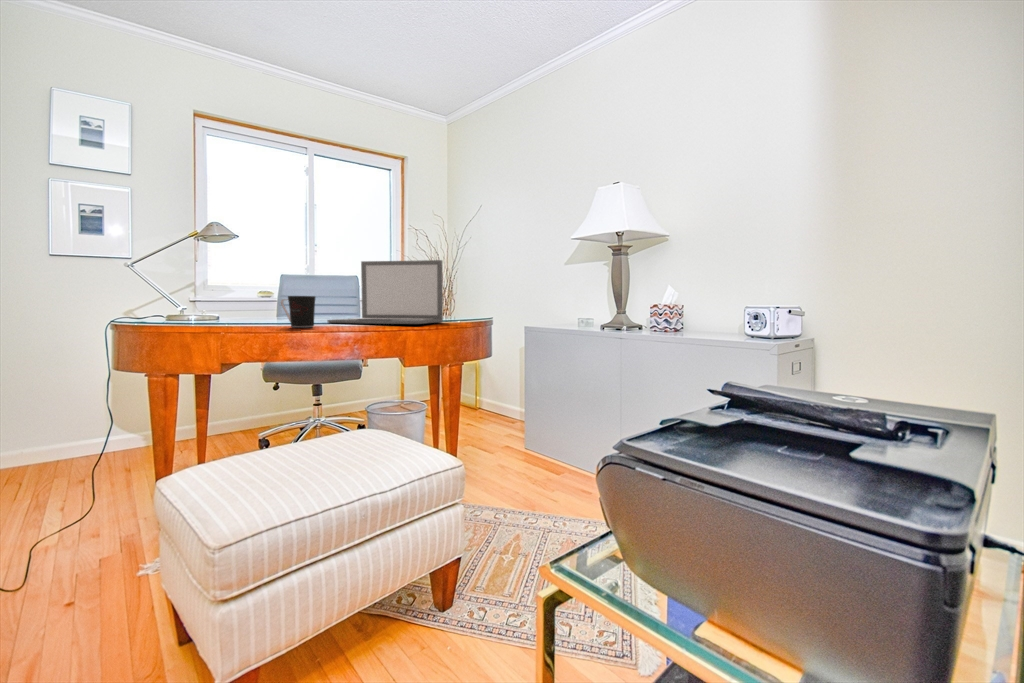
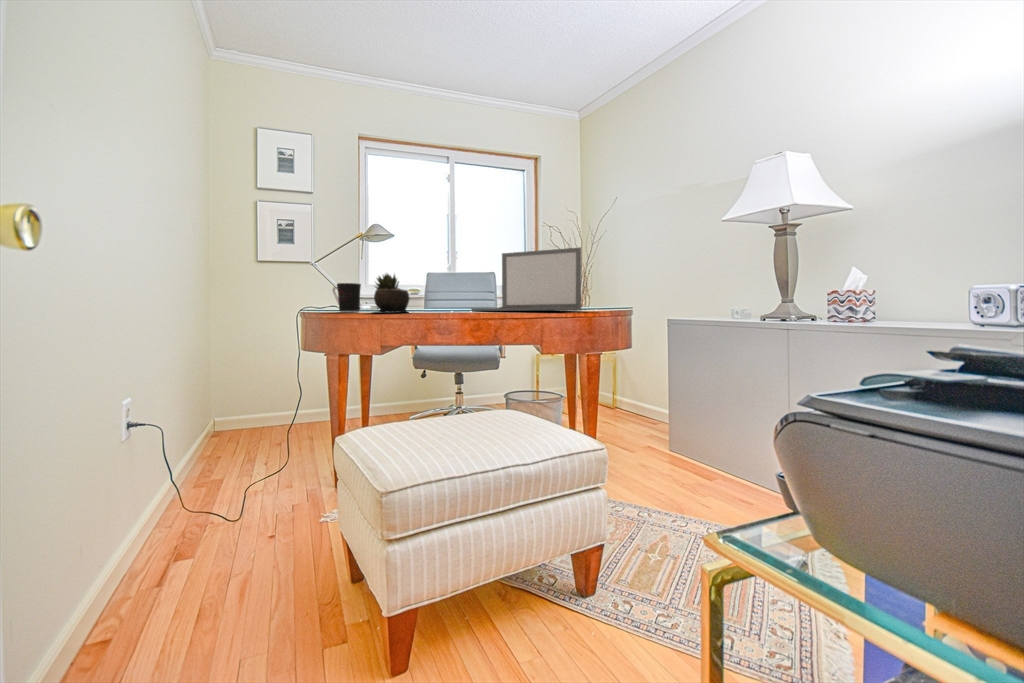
succulent plant: none [209,283,258,327] -> present [374,273,409,312]
coffee cup: present [281,296,315,327] -> present [332,283,361,312]

